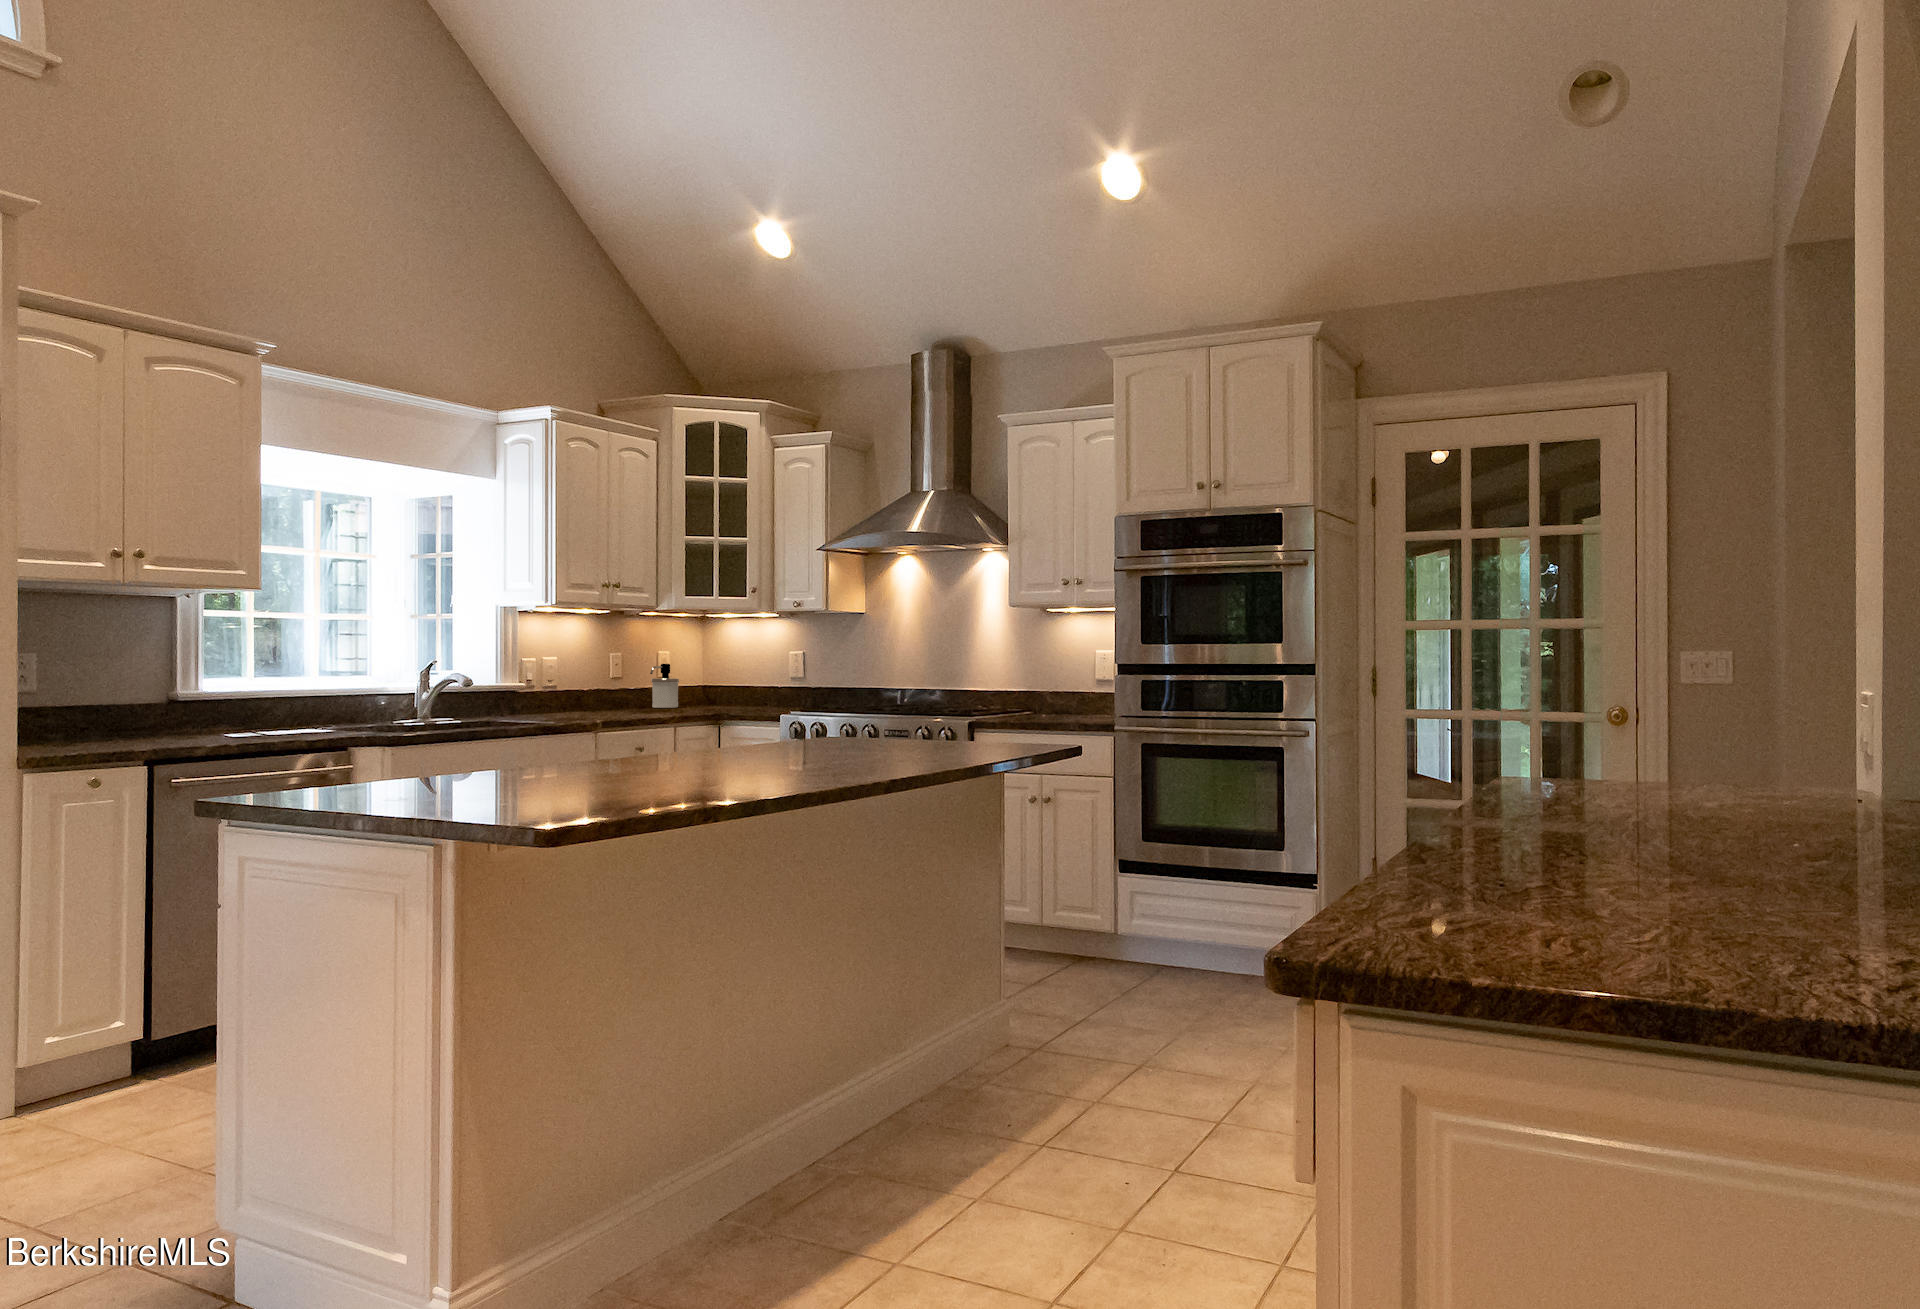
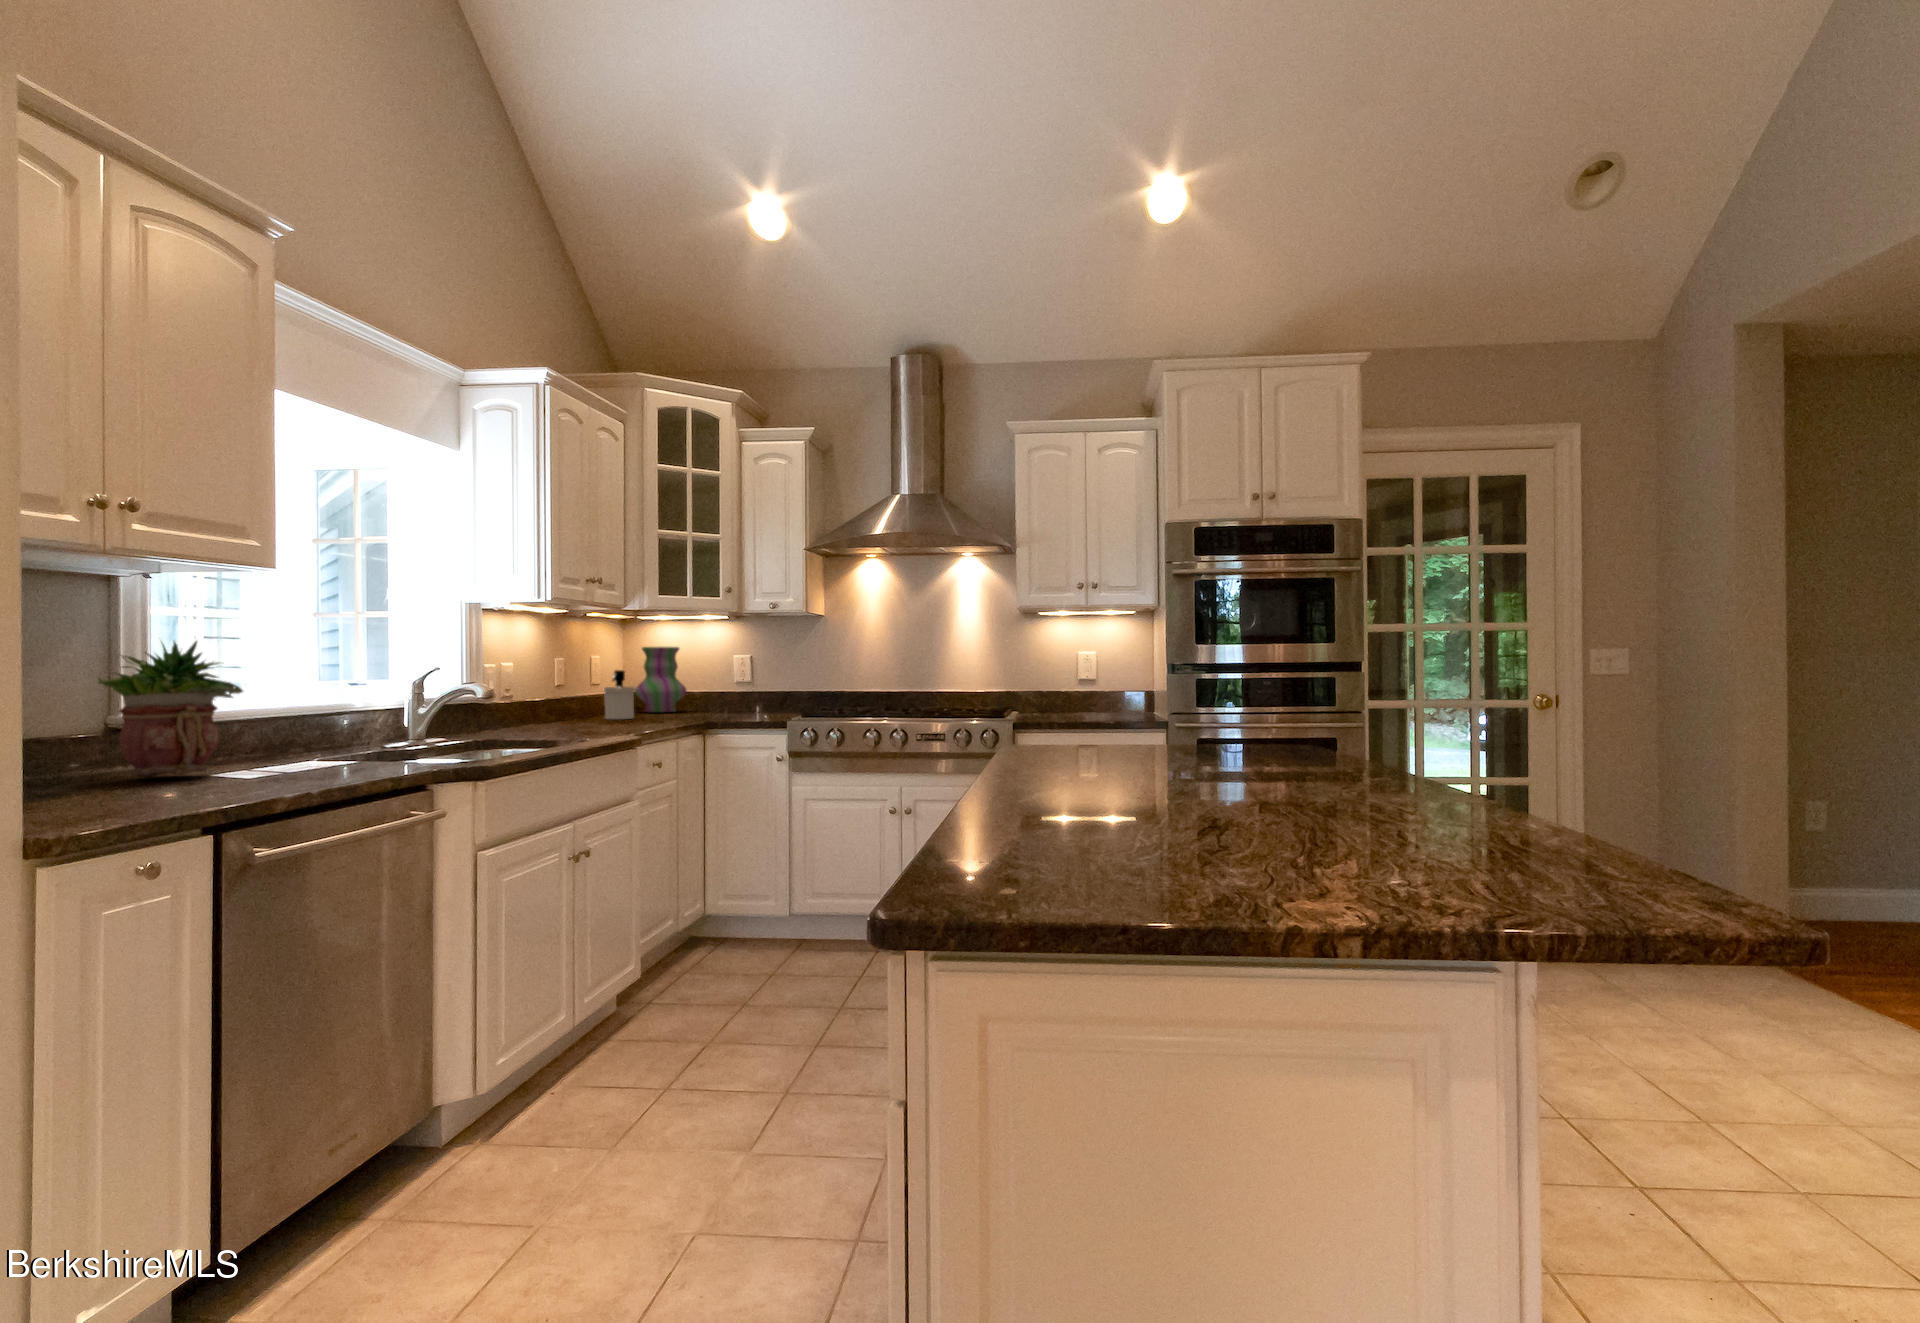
potted plant: none [153,637,245,733] -> present [99,641,243,777]
vase: none [706,642,753,703] -> present [635,647,687,712]

